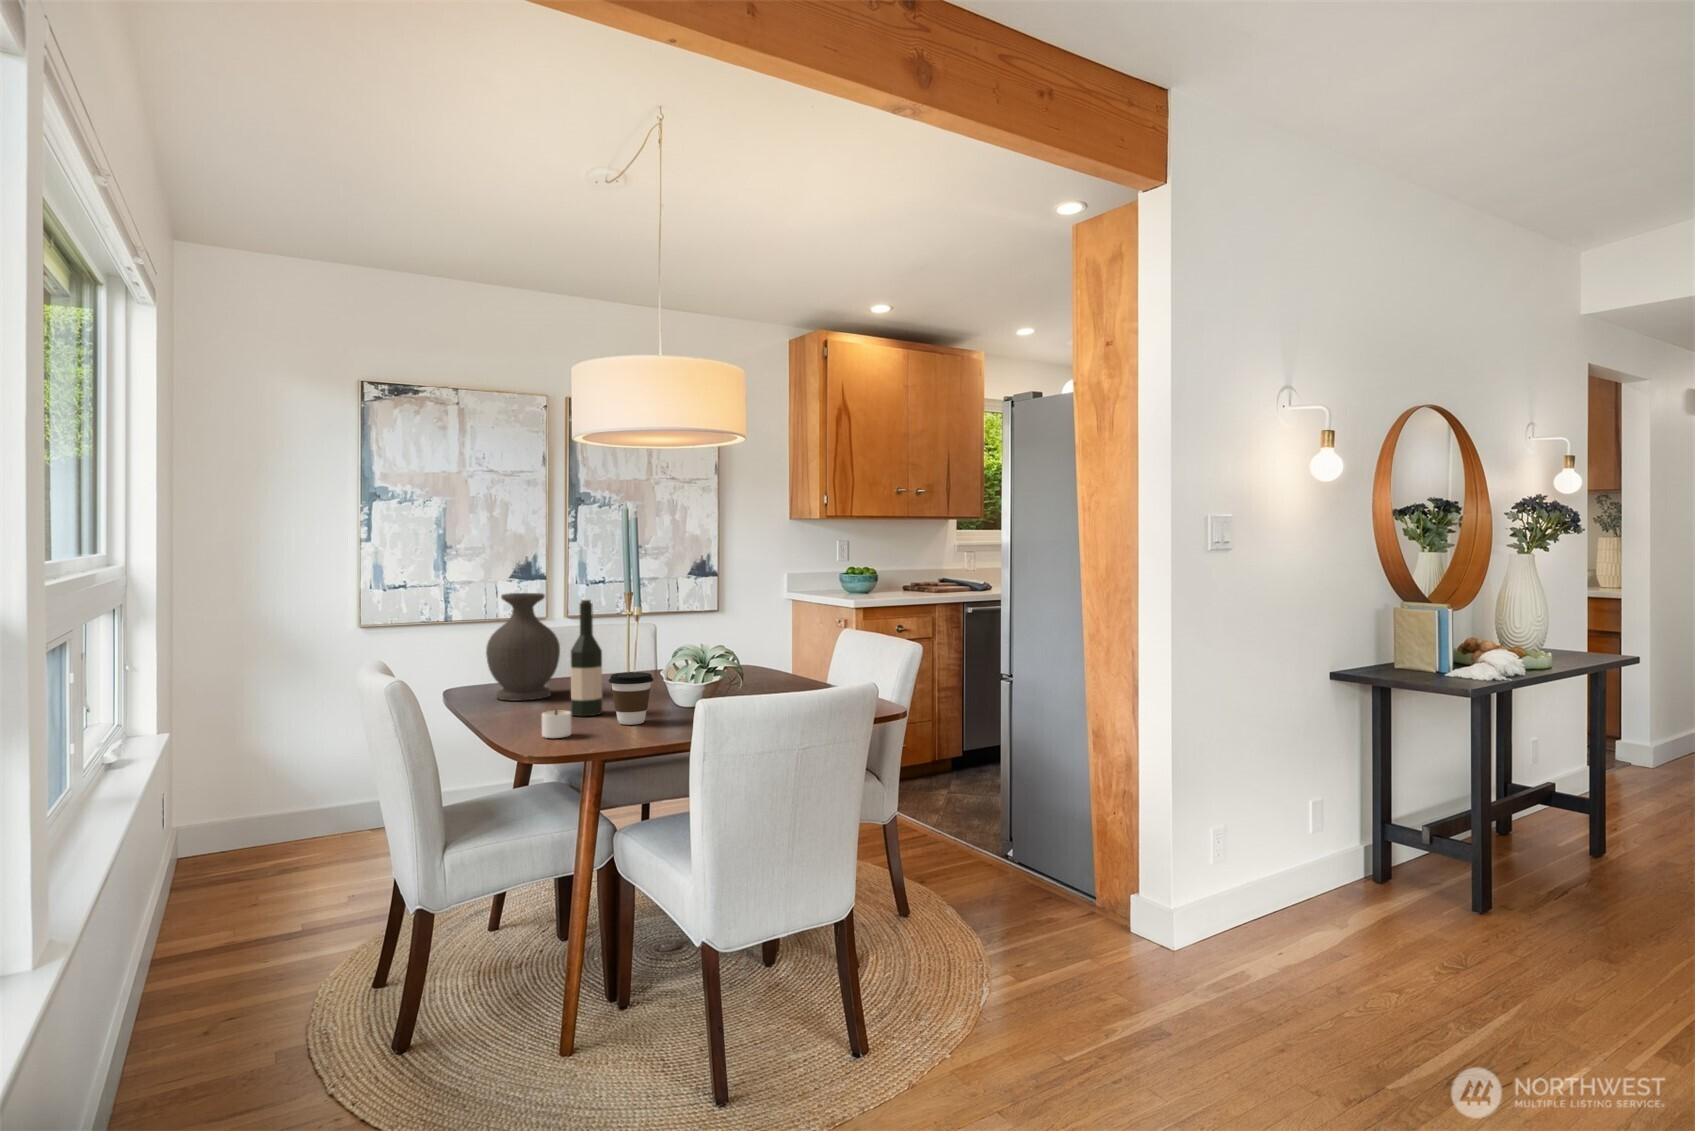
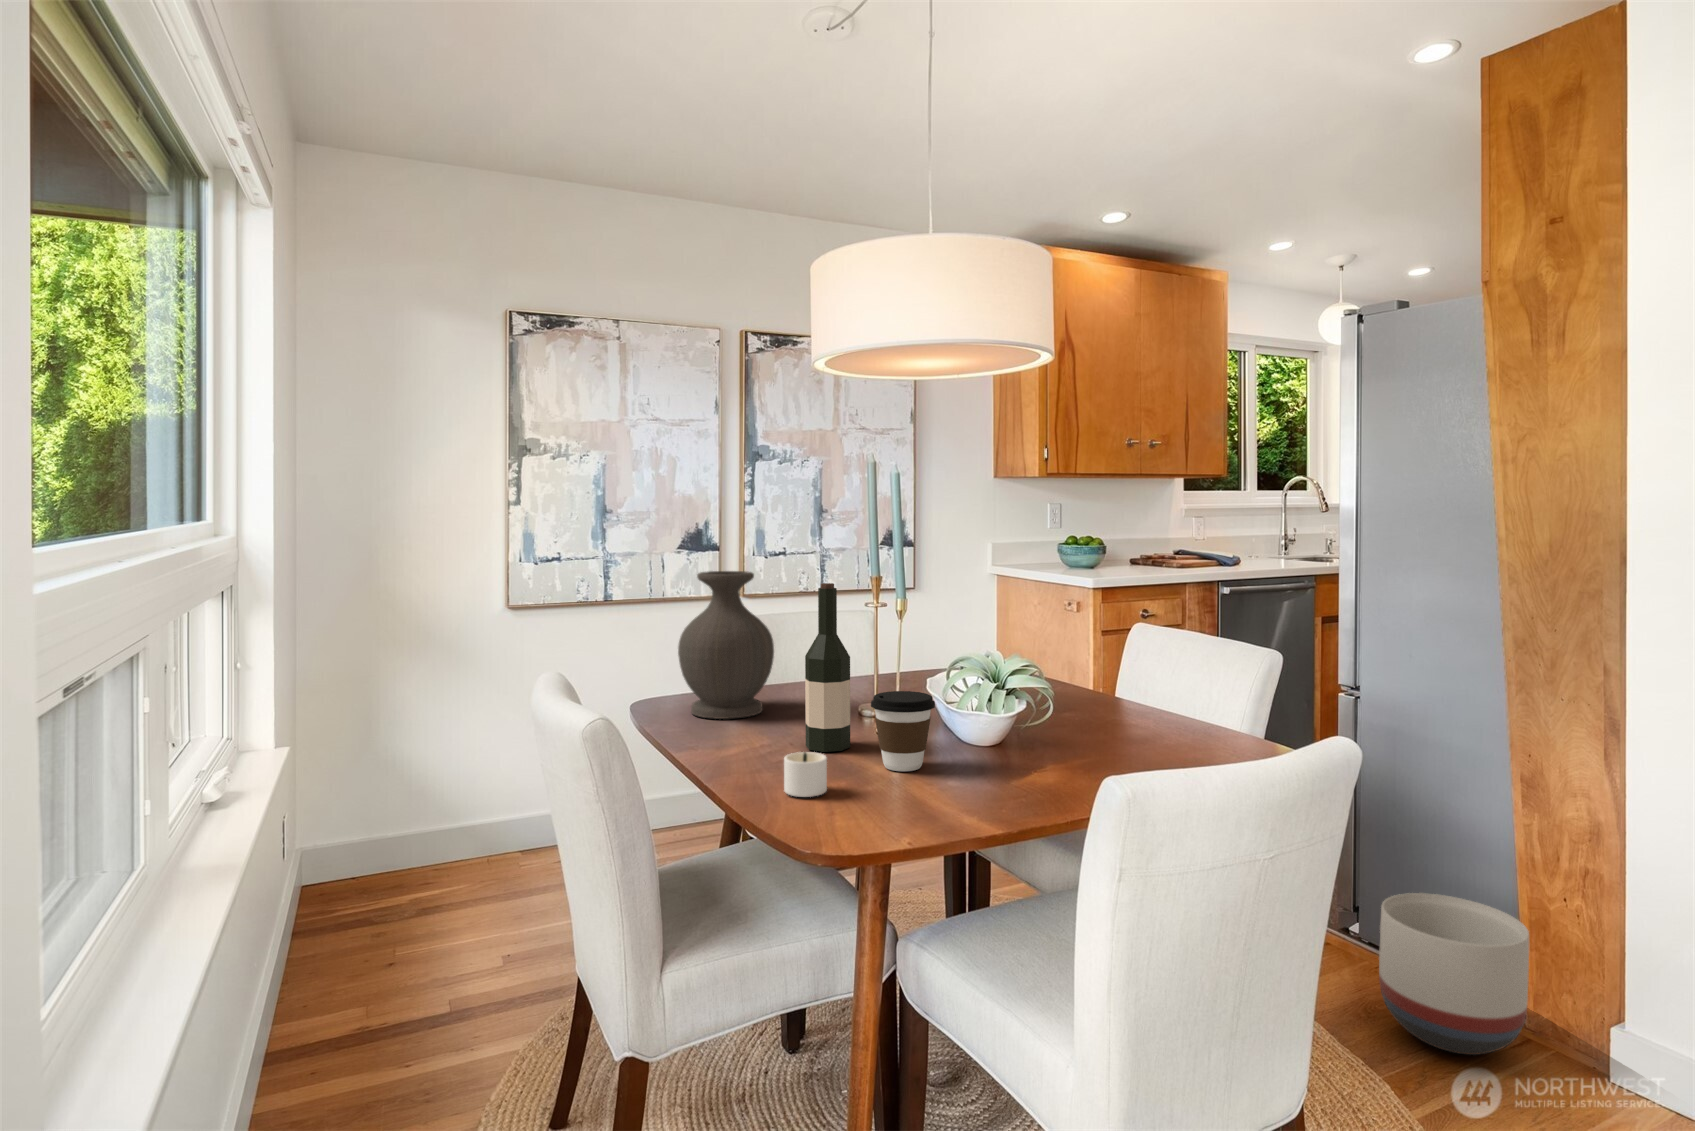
planter: none [998,818,1086,922] -> present [1379,893,1529,1055]

